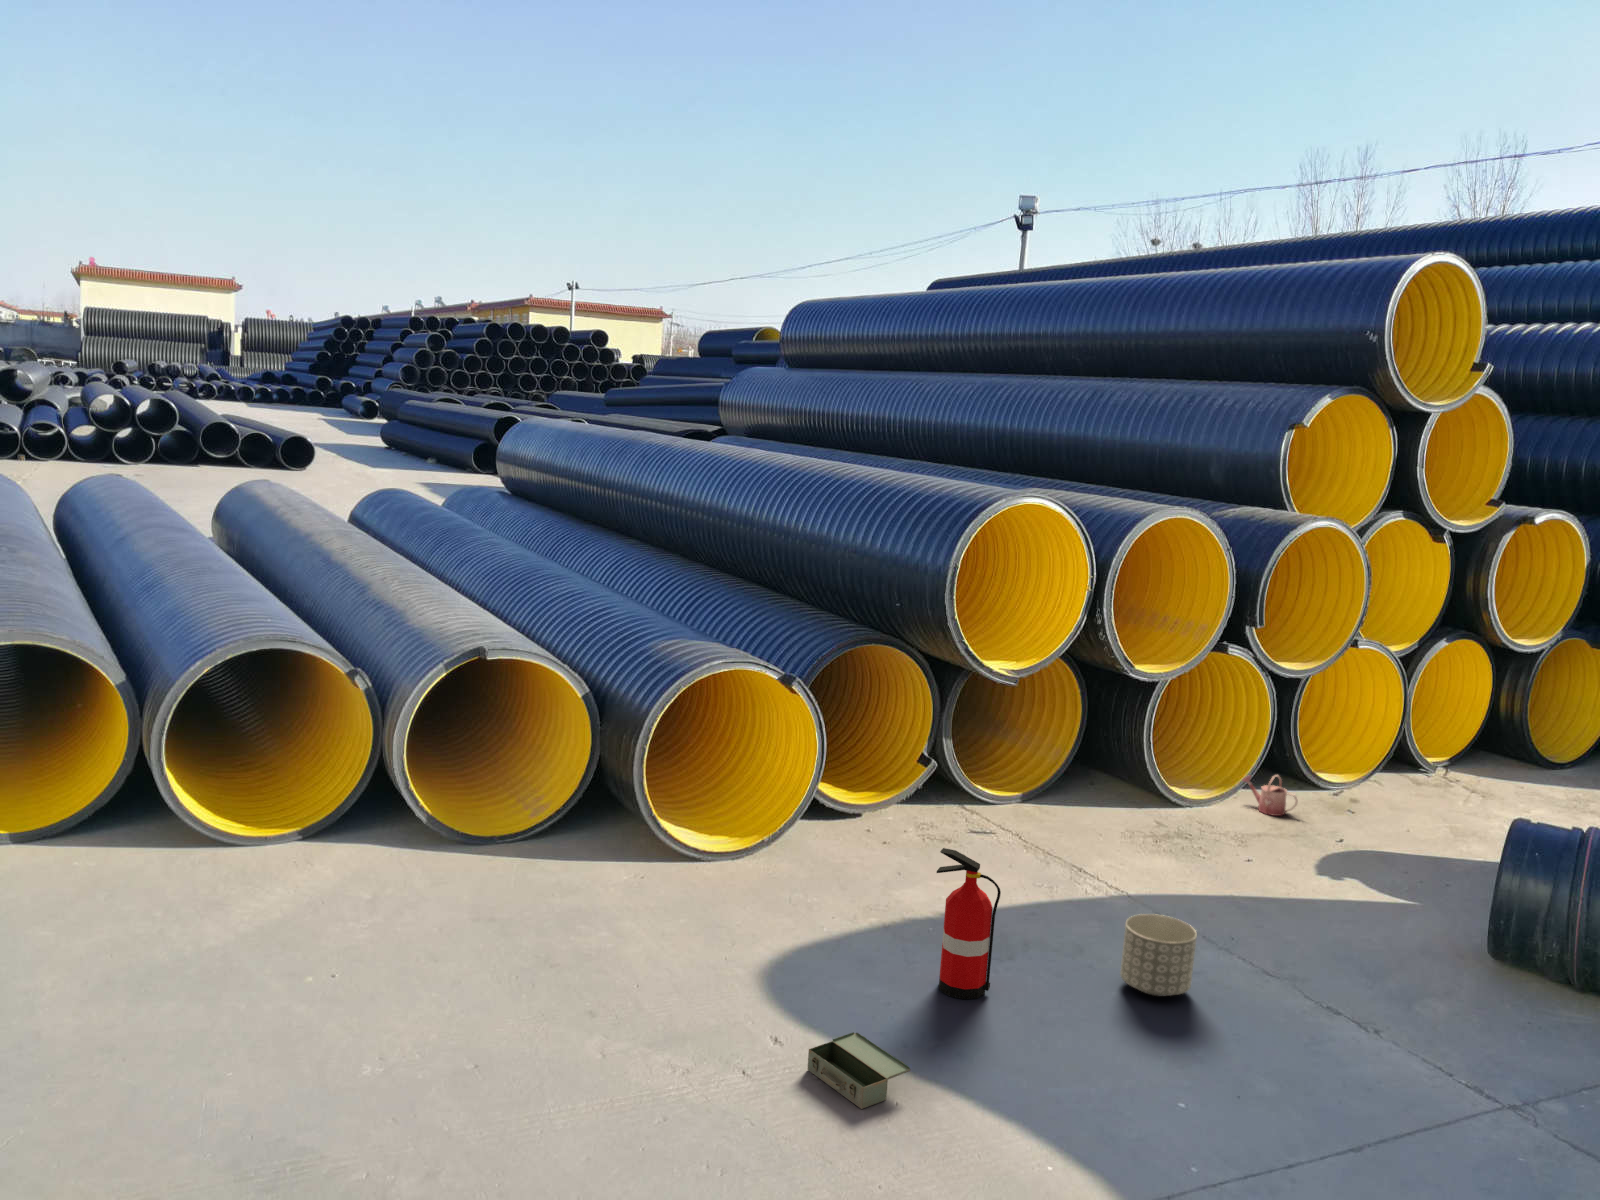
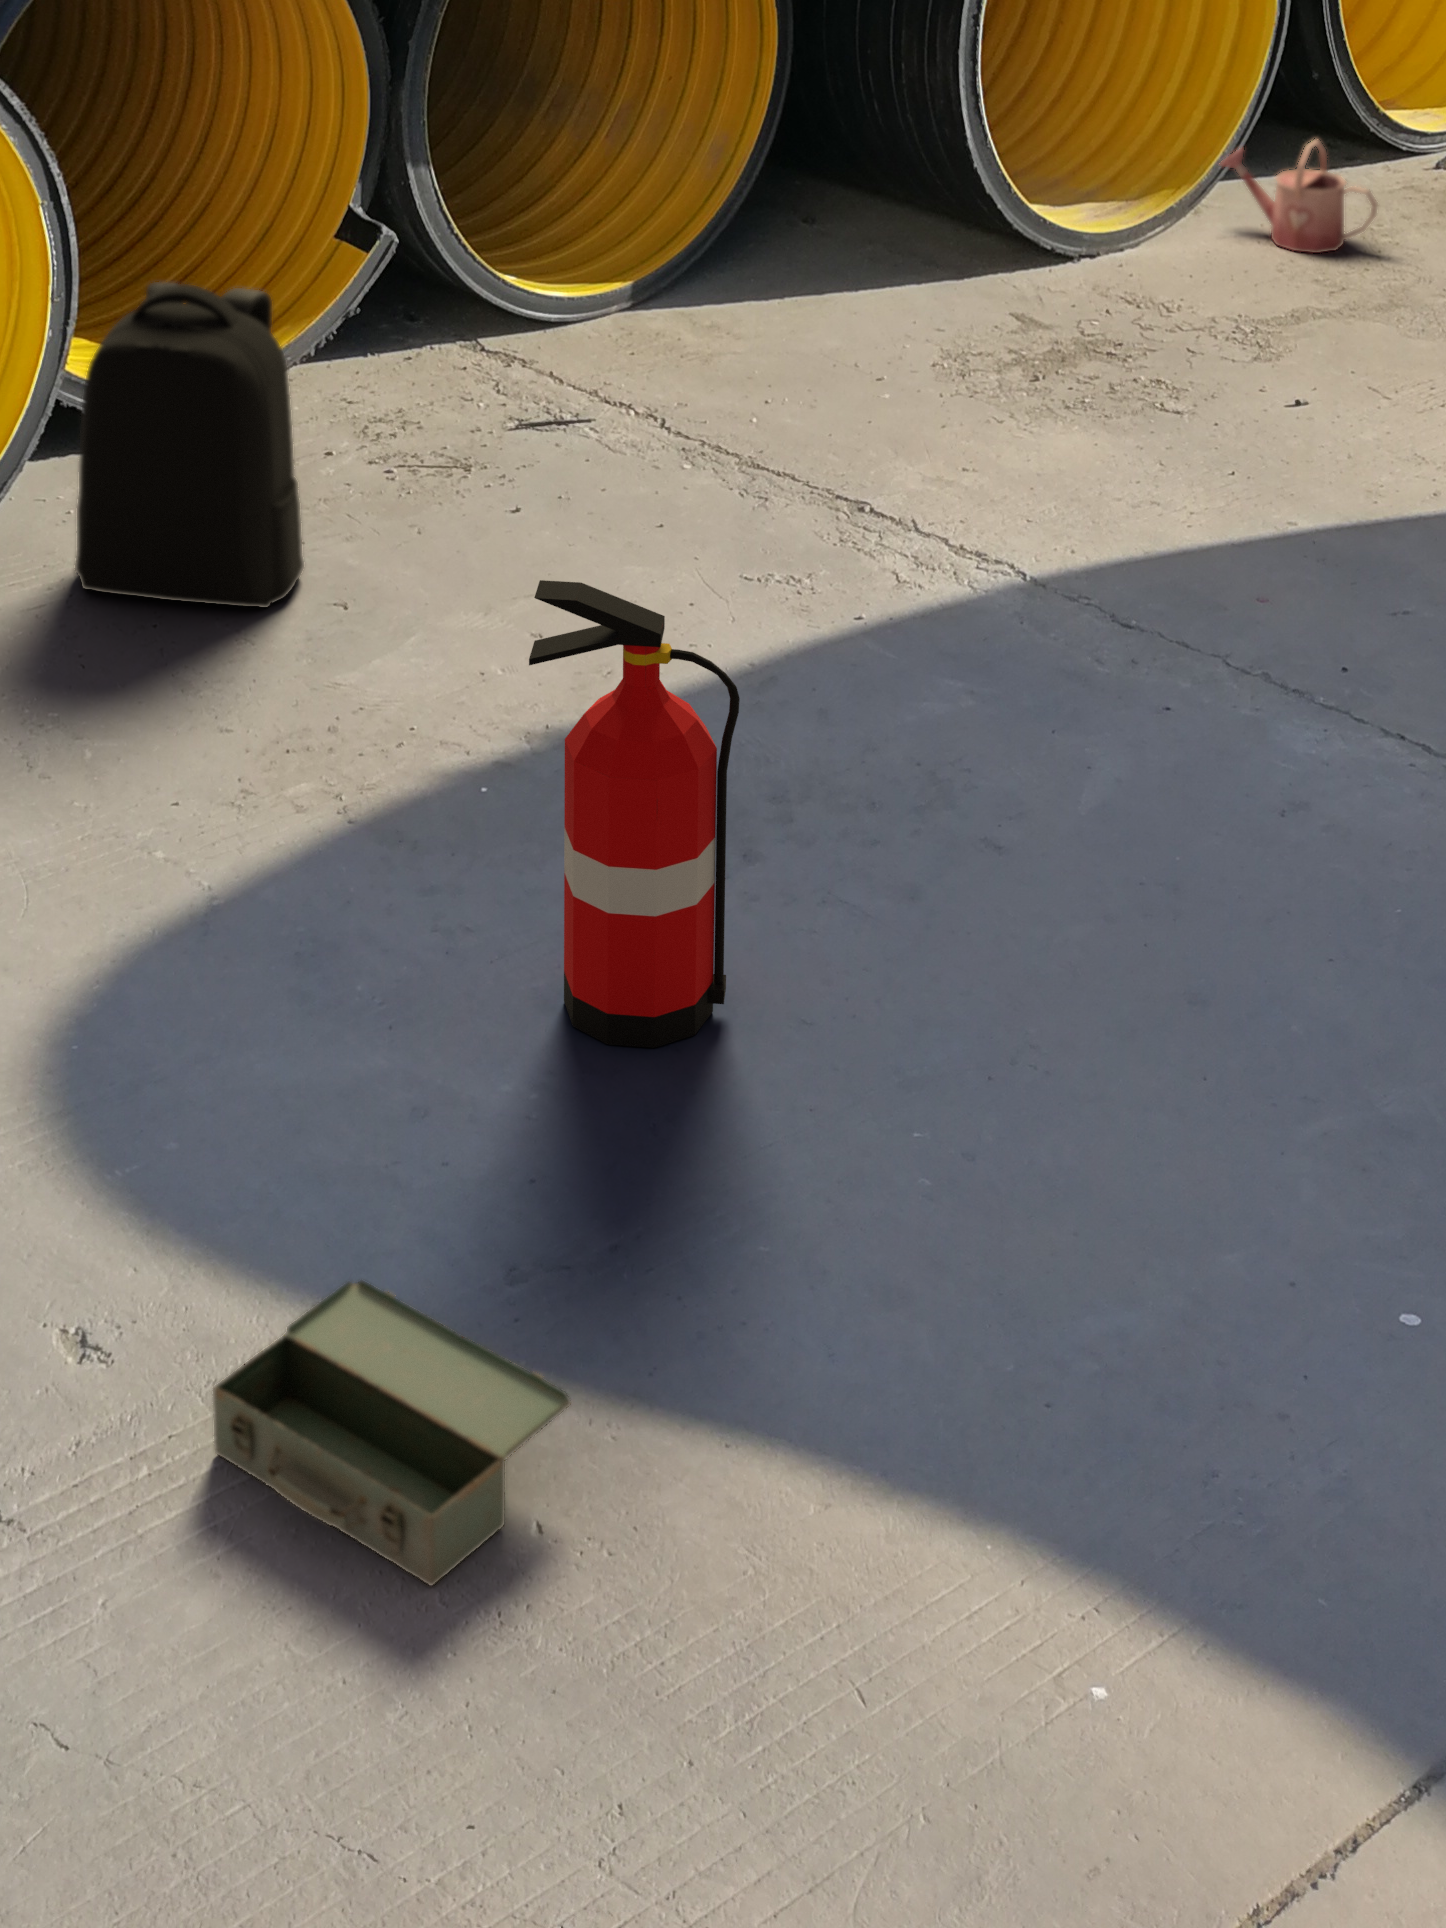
backpack: none [814,761,888,869] -> present [75,282,304,607]
planter: present [1120,914,1197,996] -> none [1094,666,1317,921]

